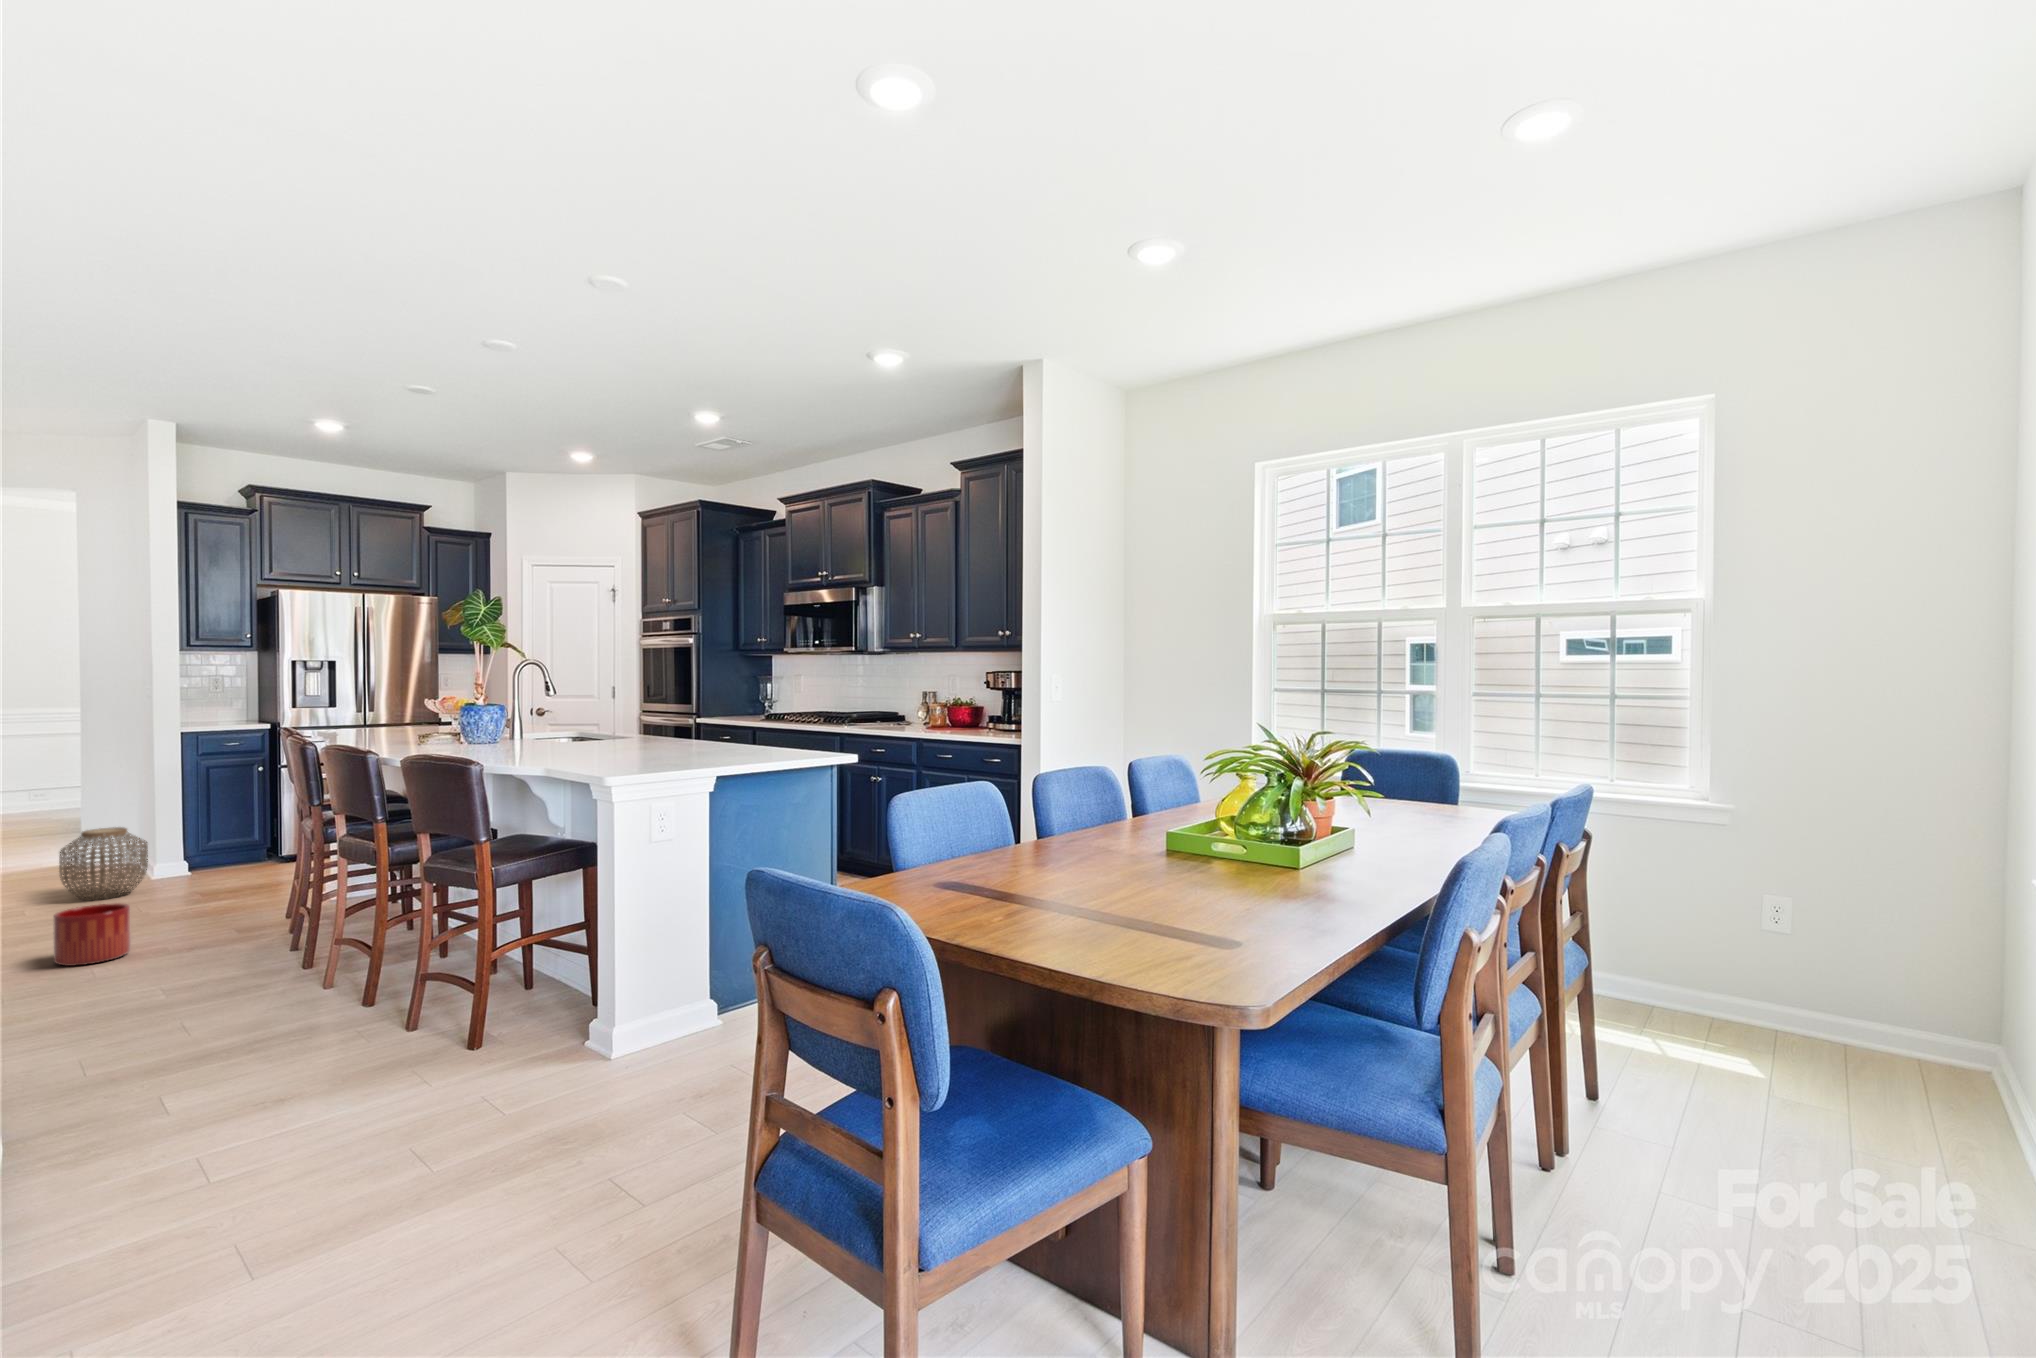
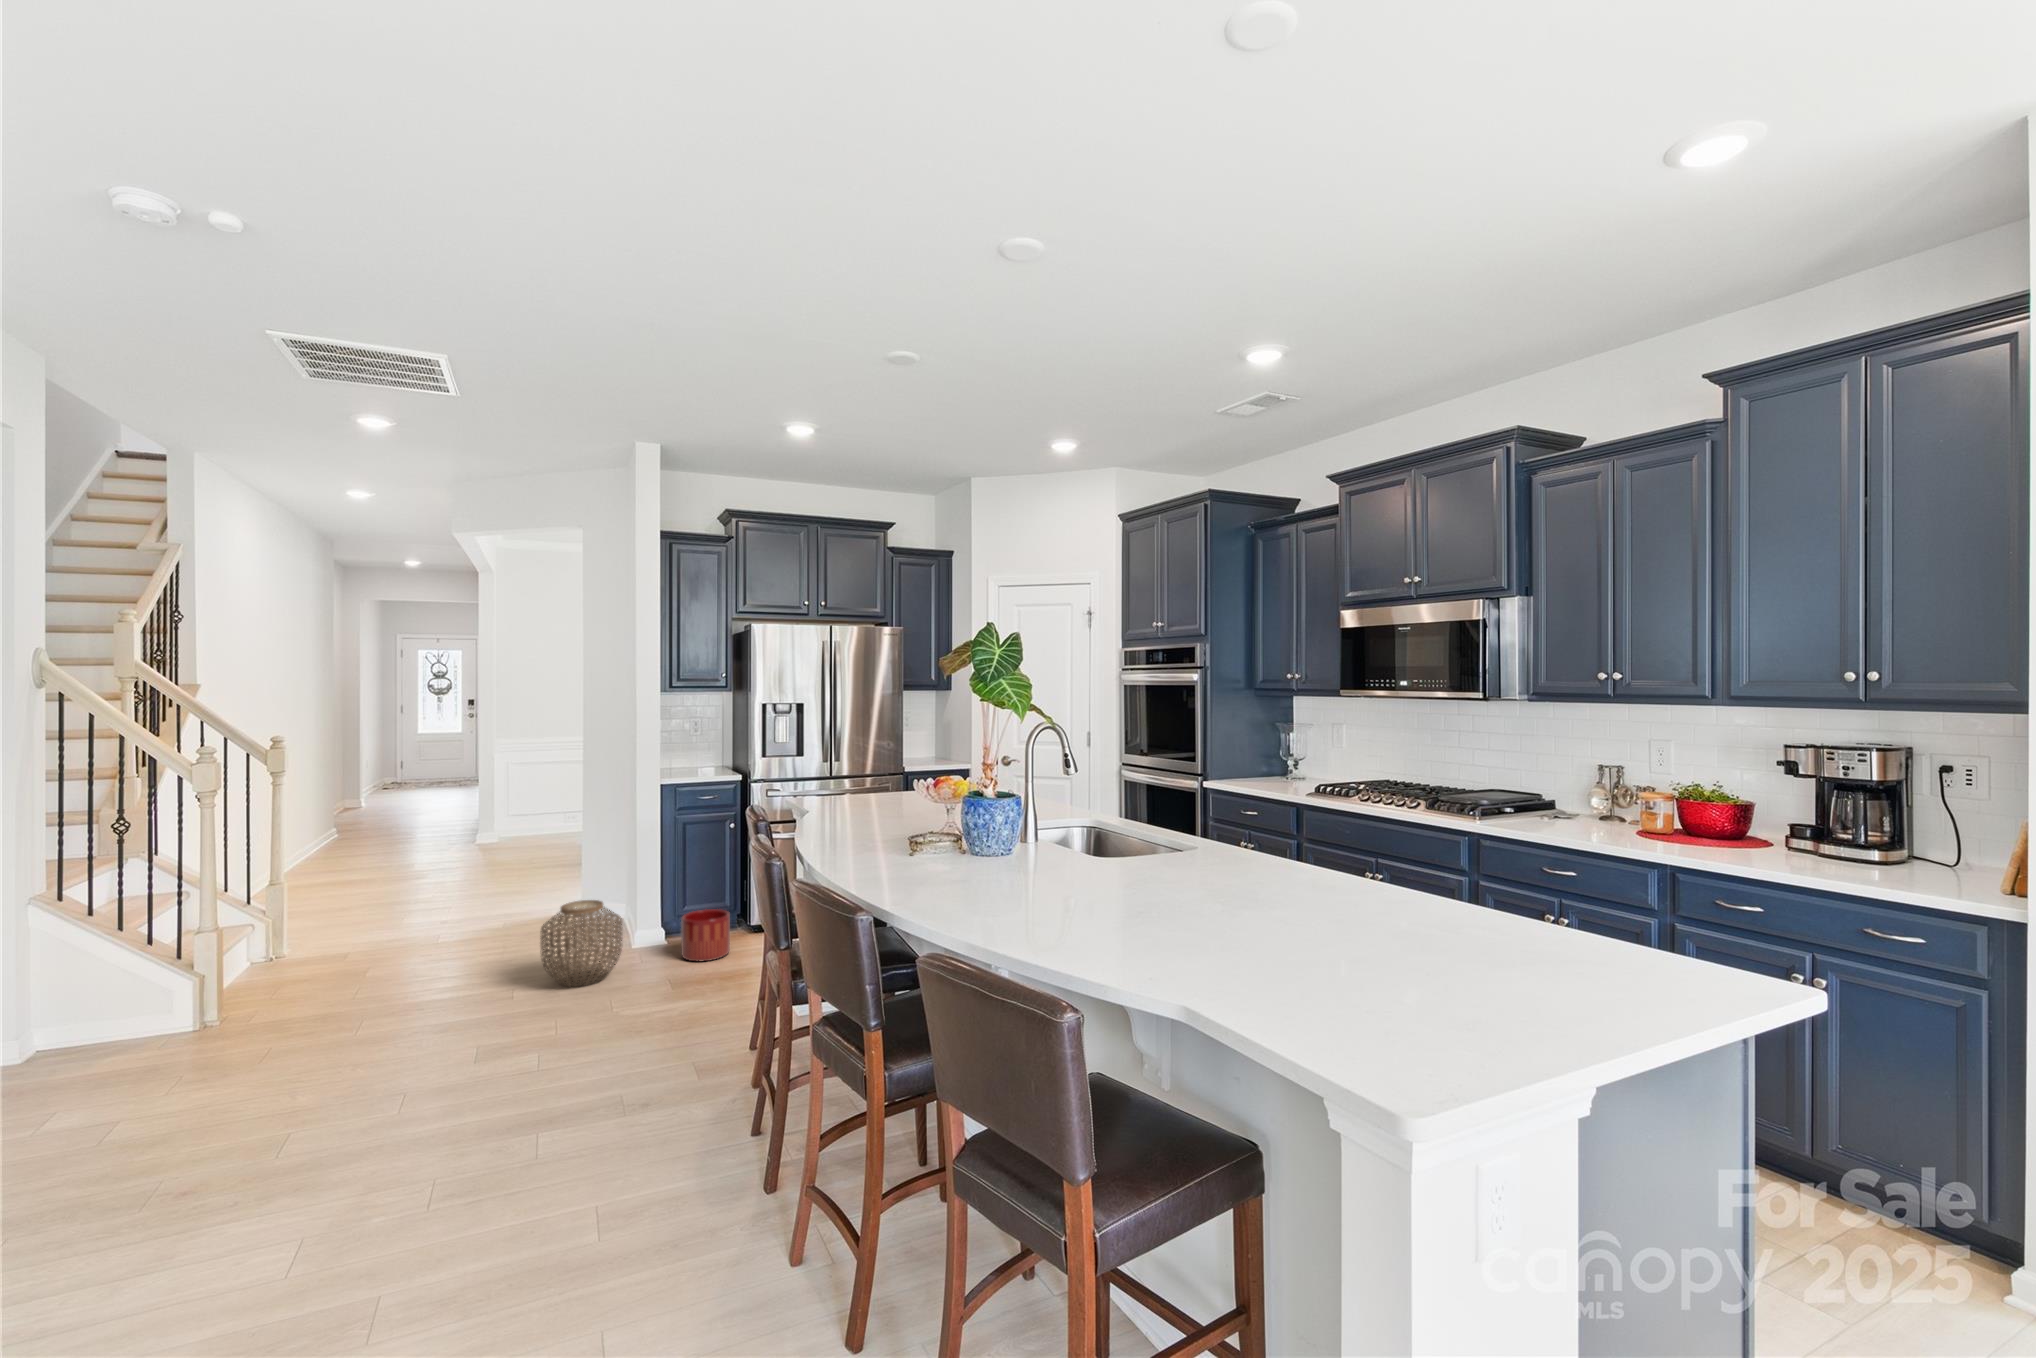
planter: present [53,903,131,966] -> present [681,909,730,961]

